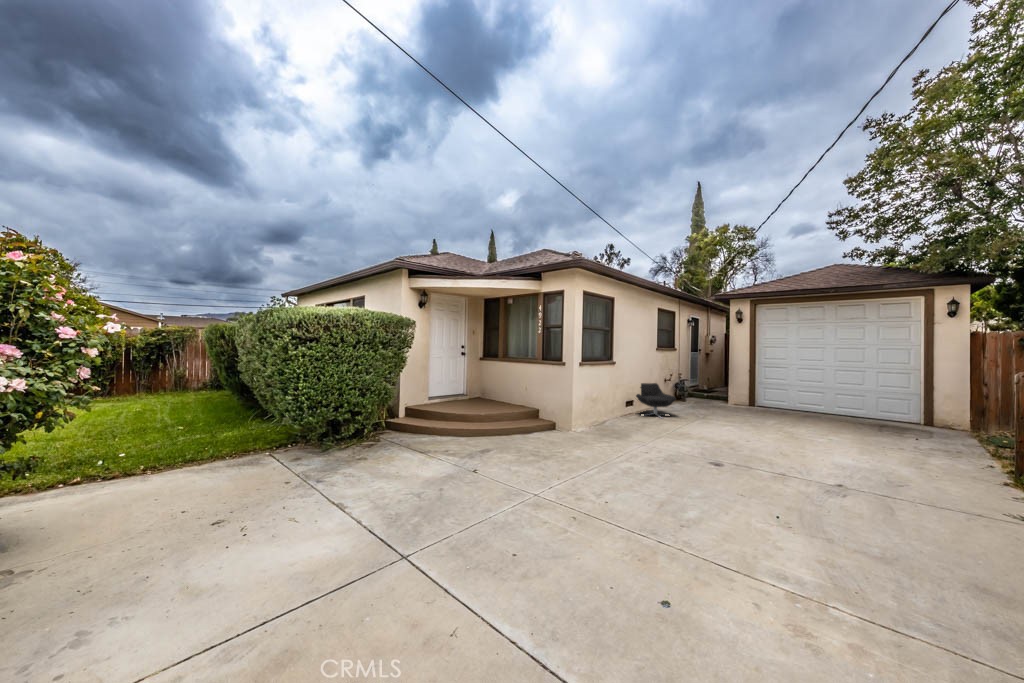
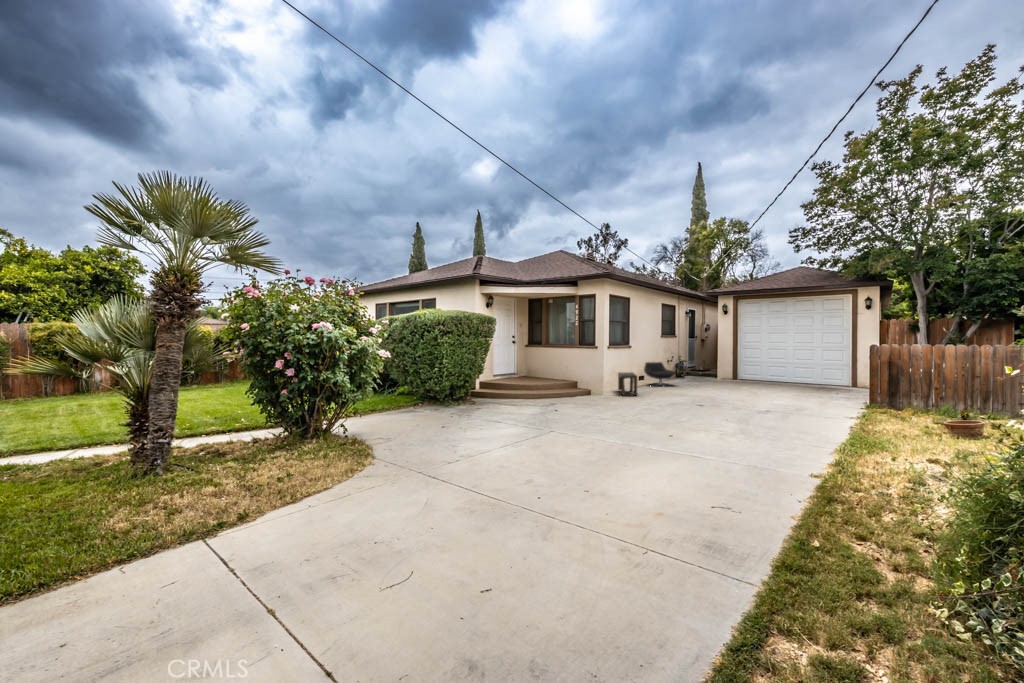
bench: none [596,399,620,435] -> present [618,372,637,395]

